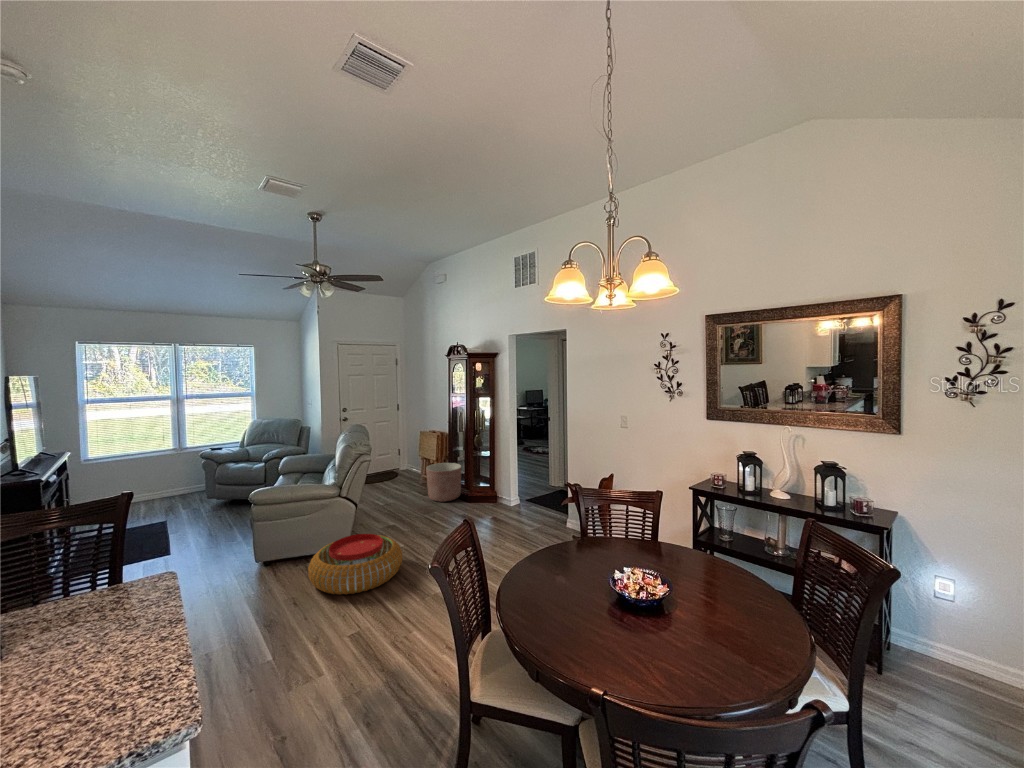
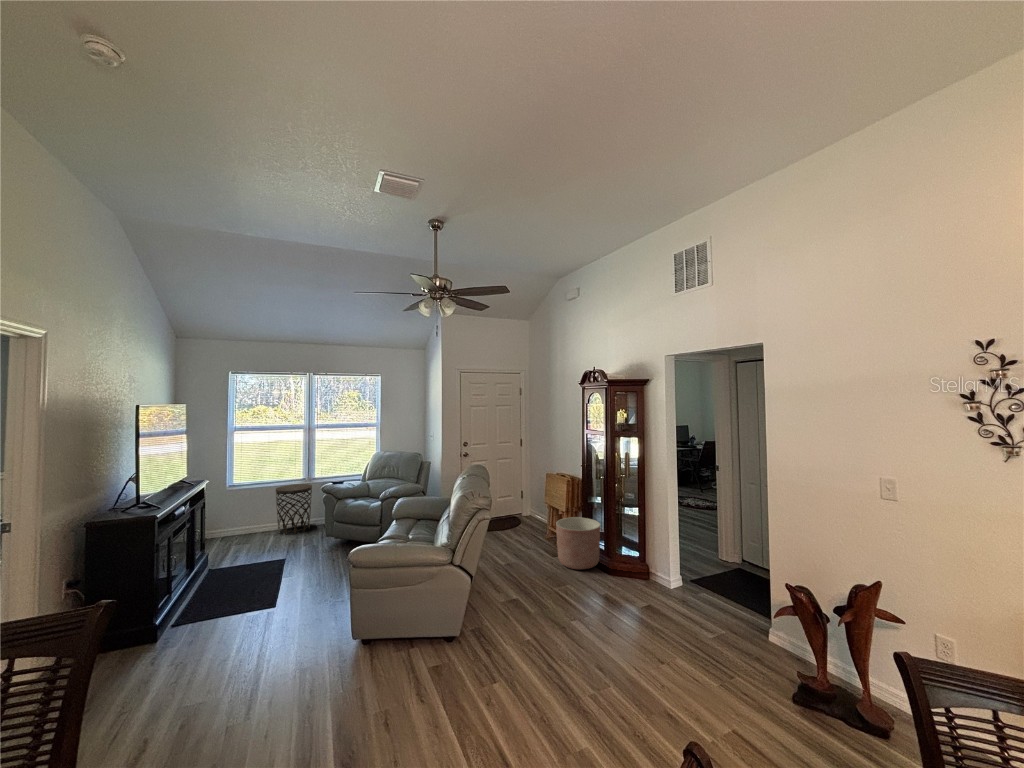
side table: none [144,454,186,503] -> present [276,484,312,535]
pouf: present [308,534,403,595] -> none [408,620,529,719]

